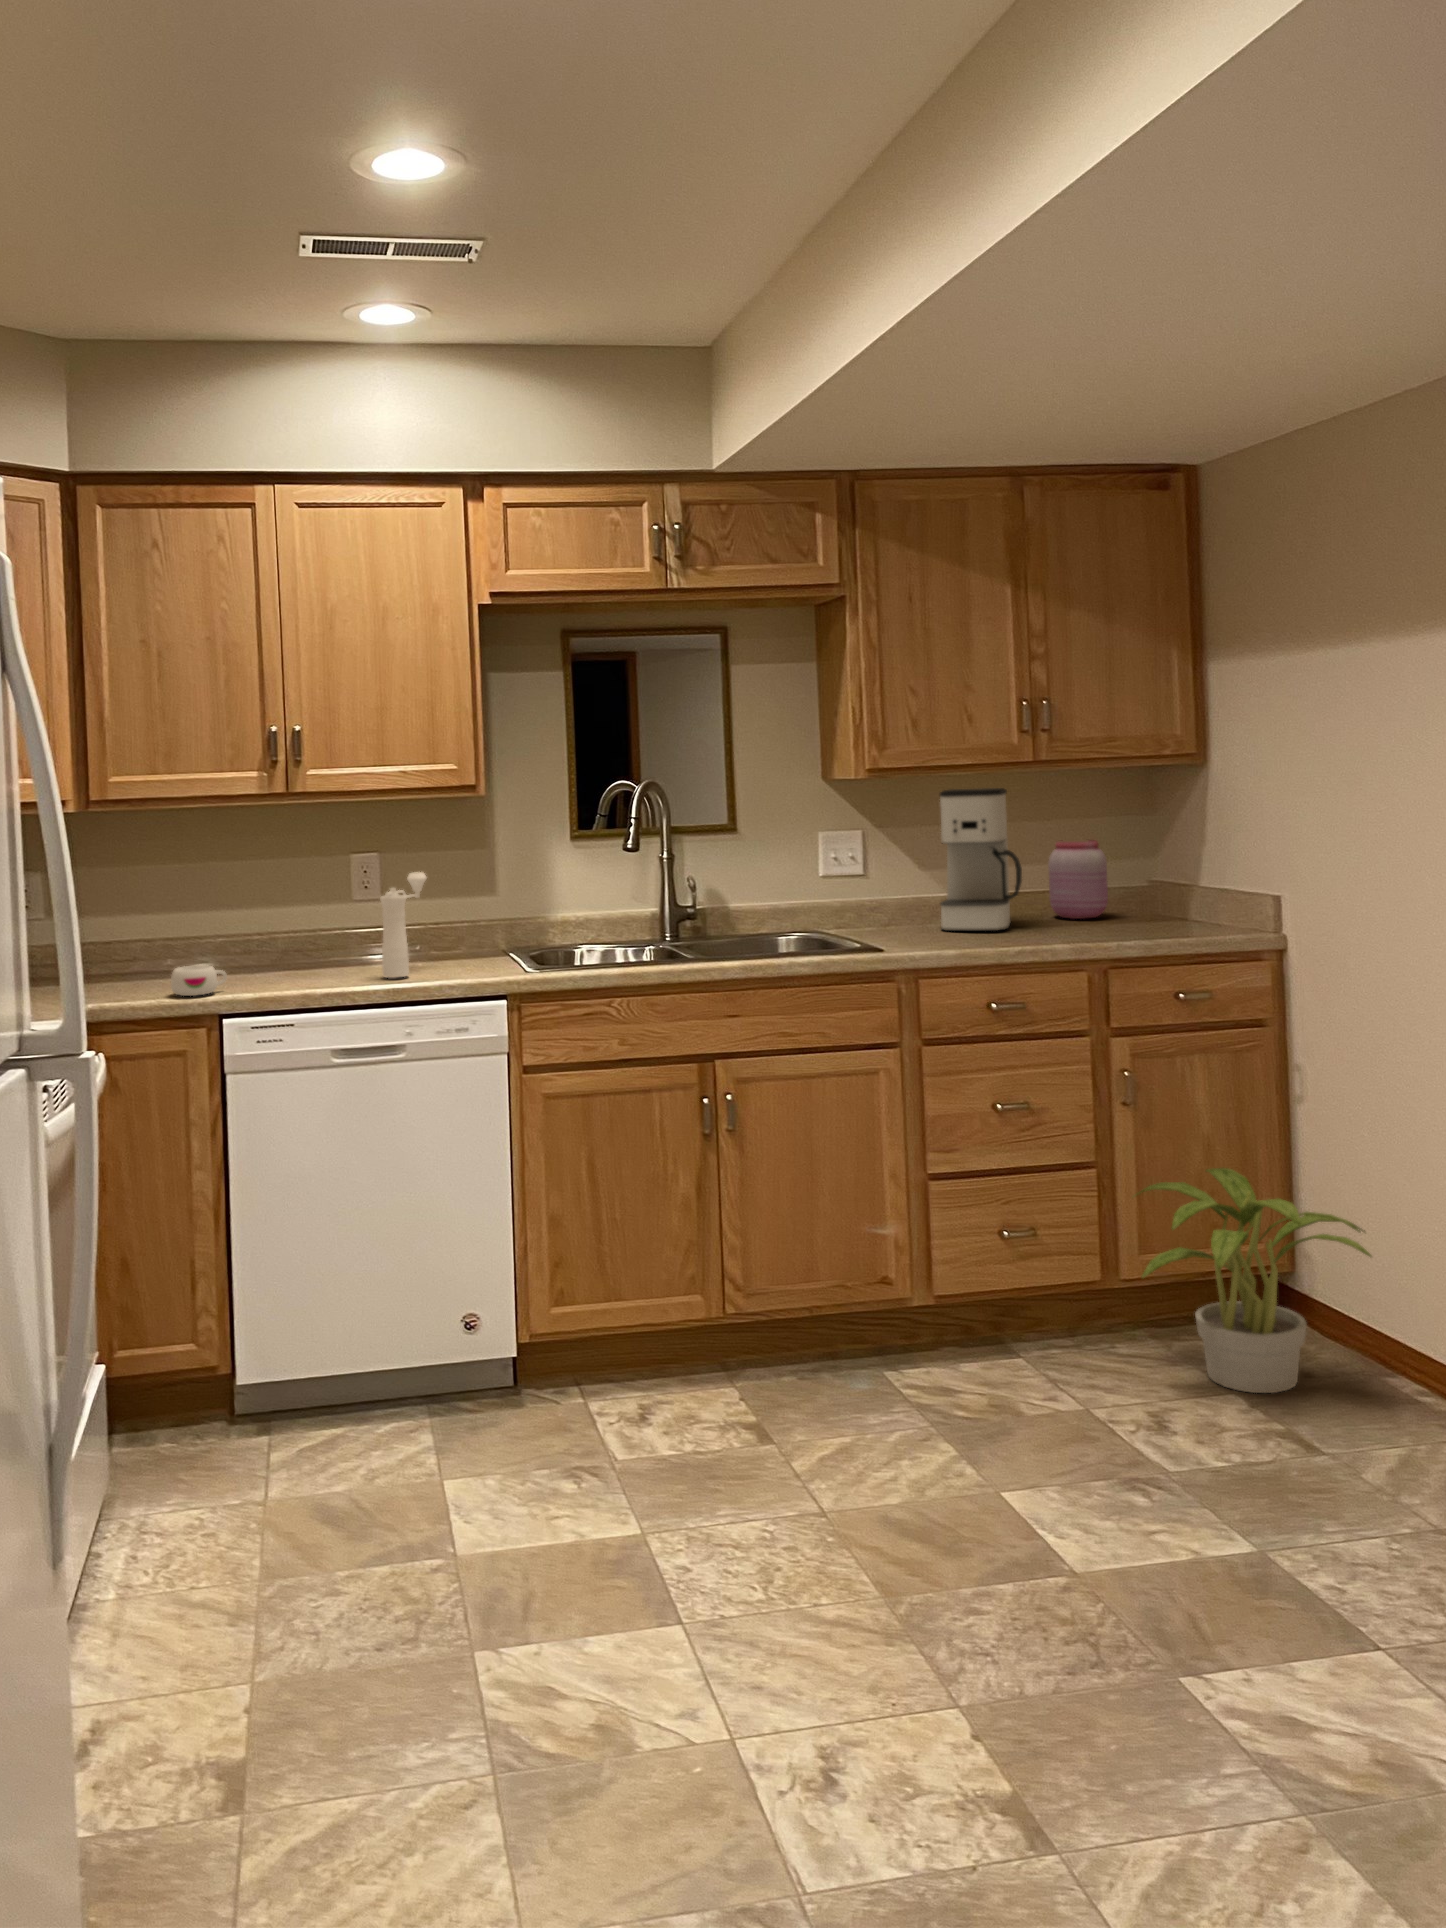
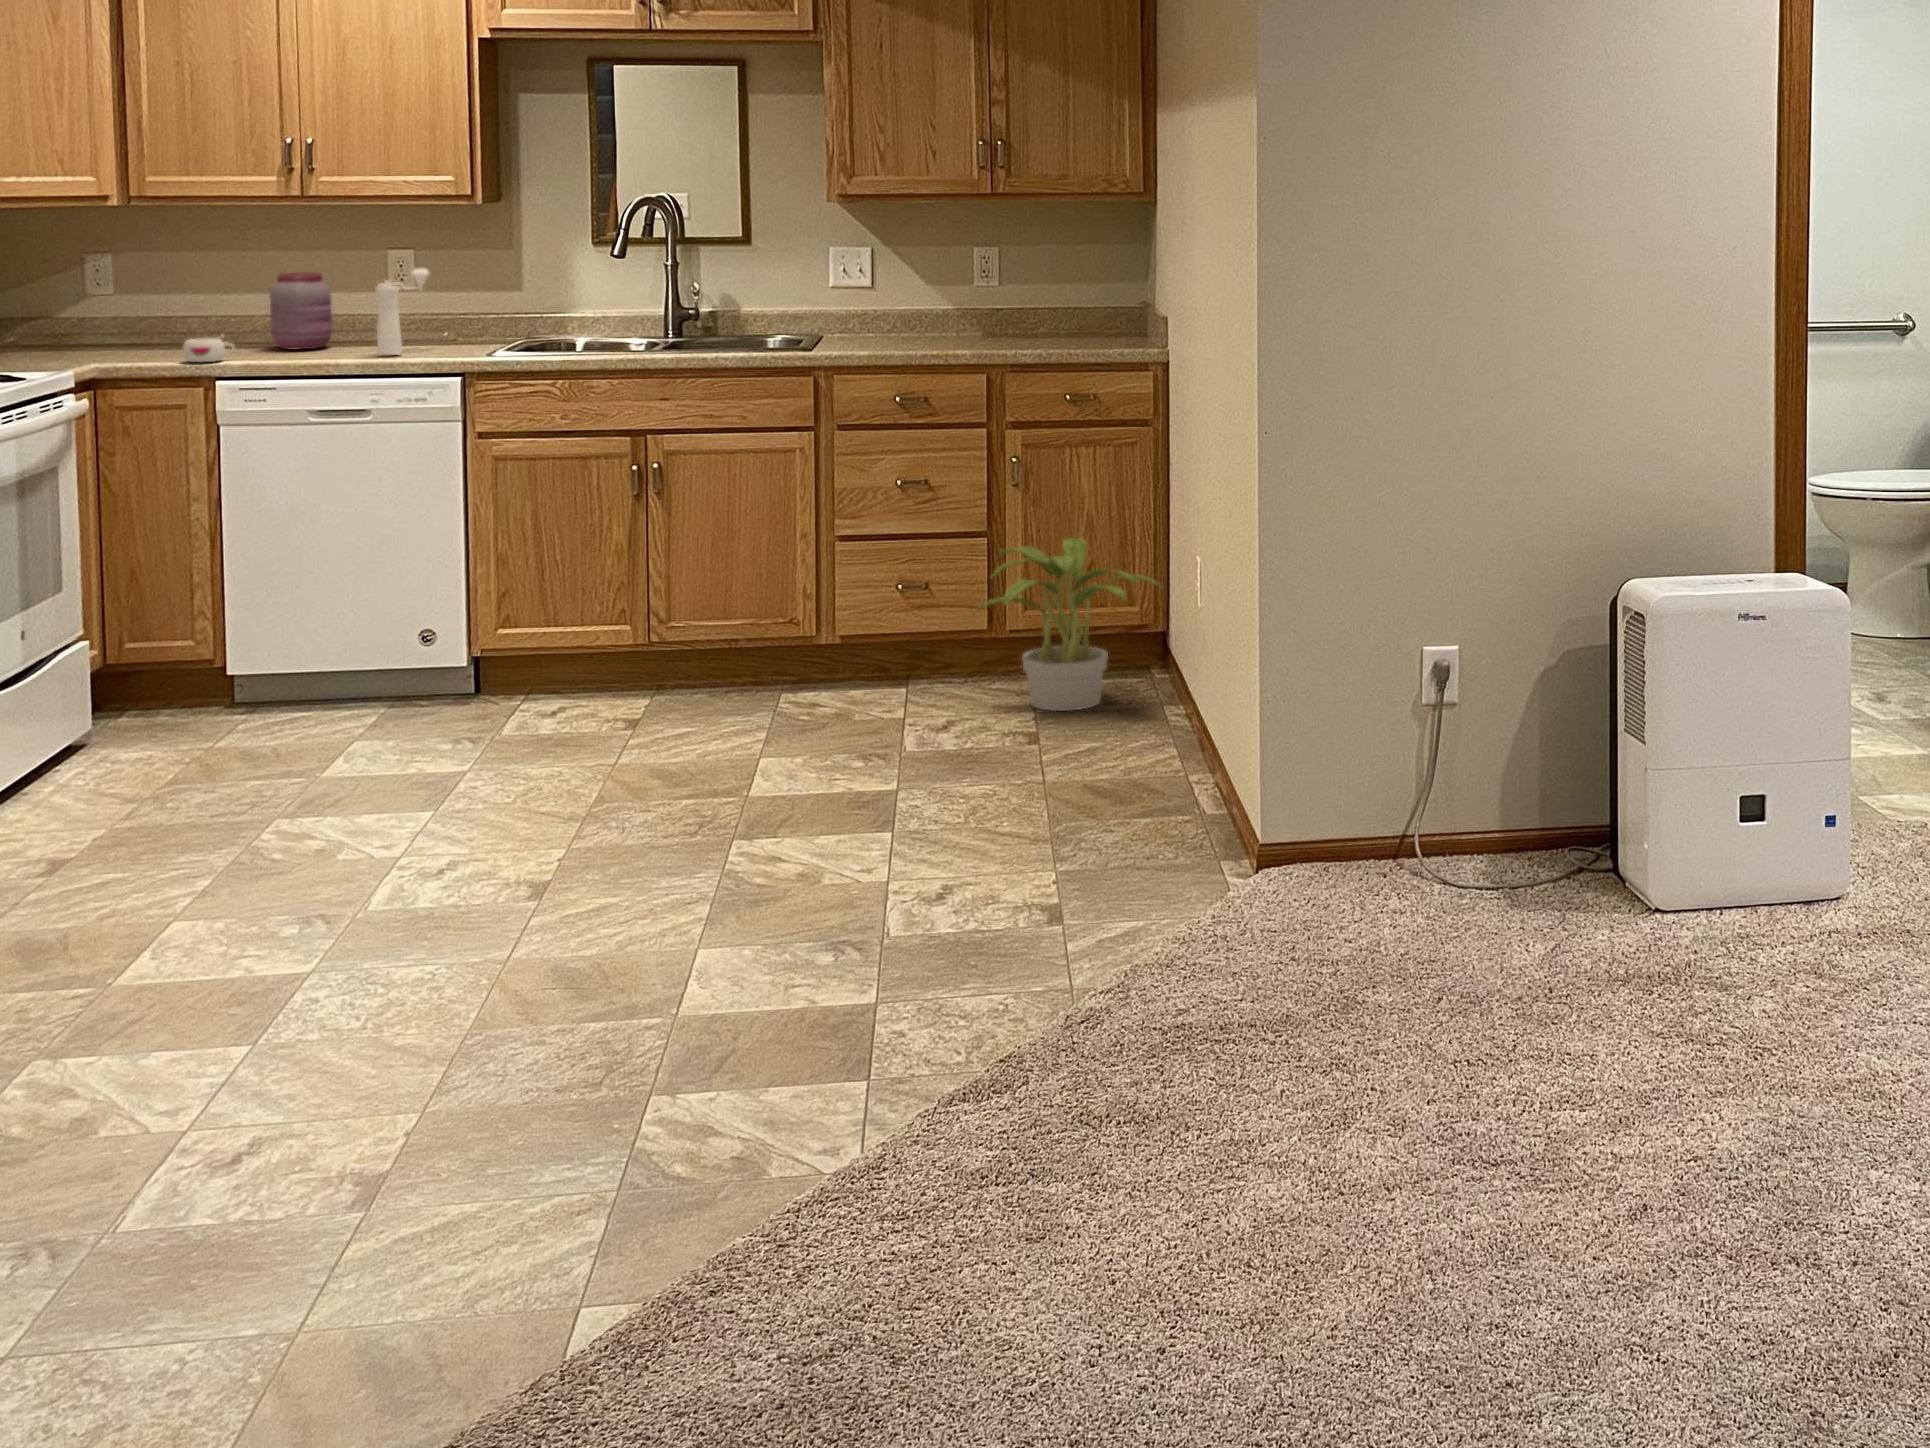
coffee maker: present [940,788,1022,931] -> none [926,213,1004,339]
jar: present [1048,840,1108,919] -> present [270,273,332,349]

